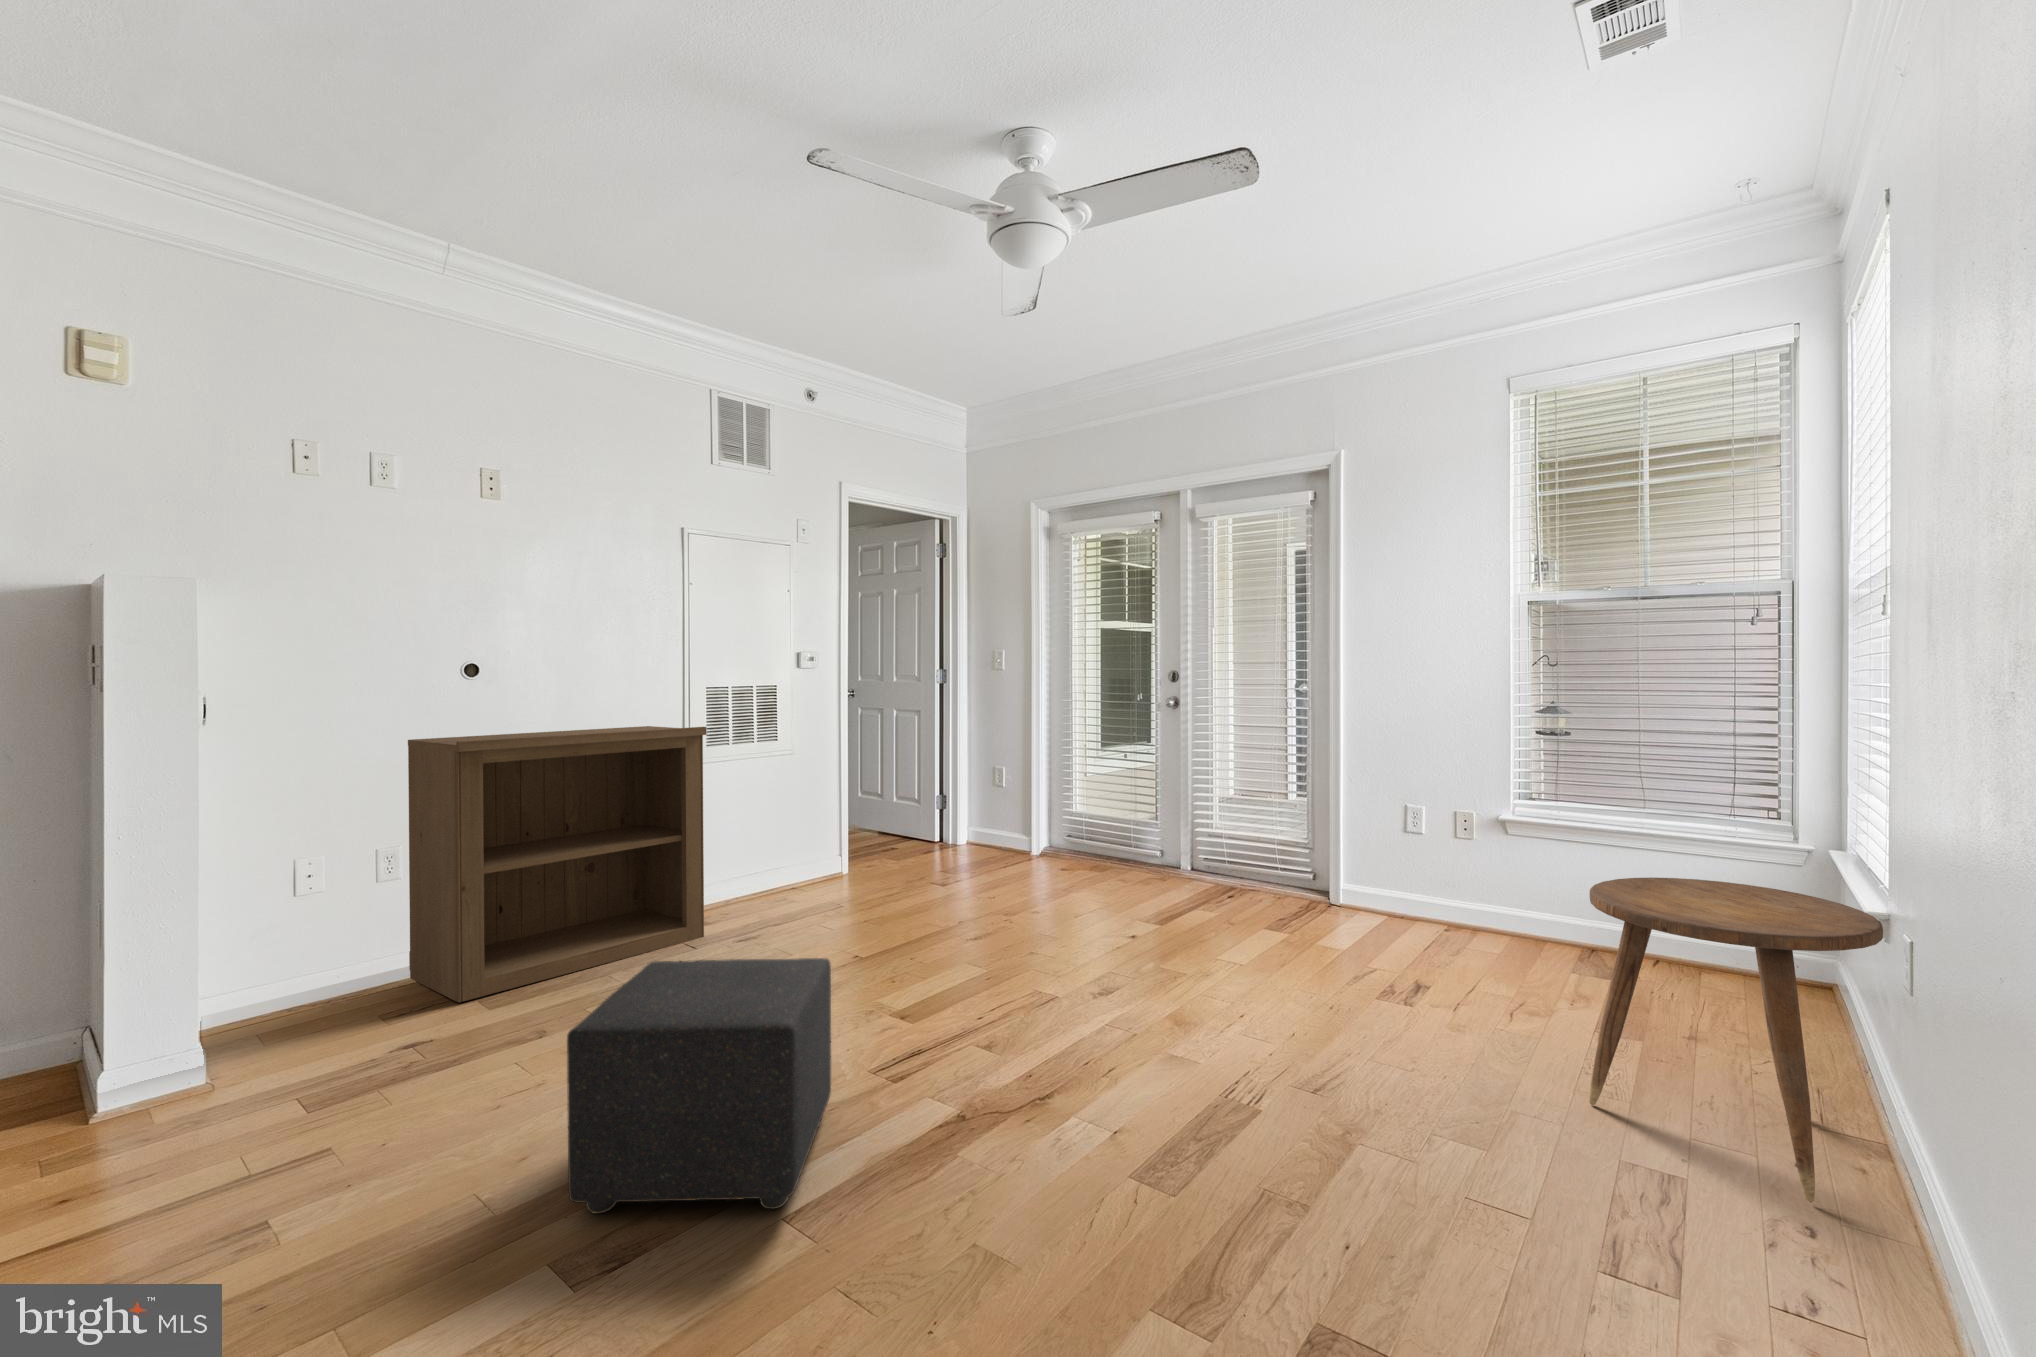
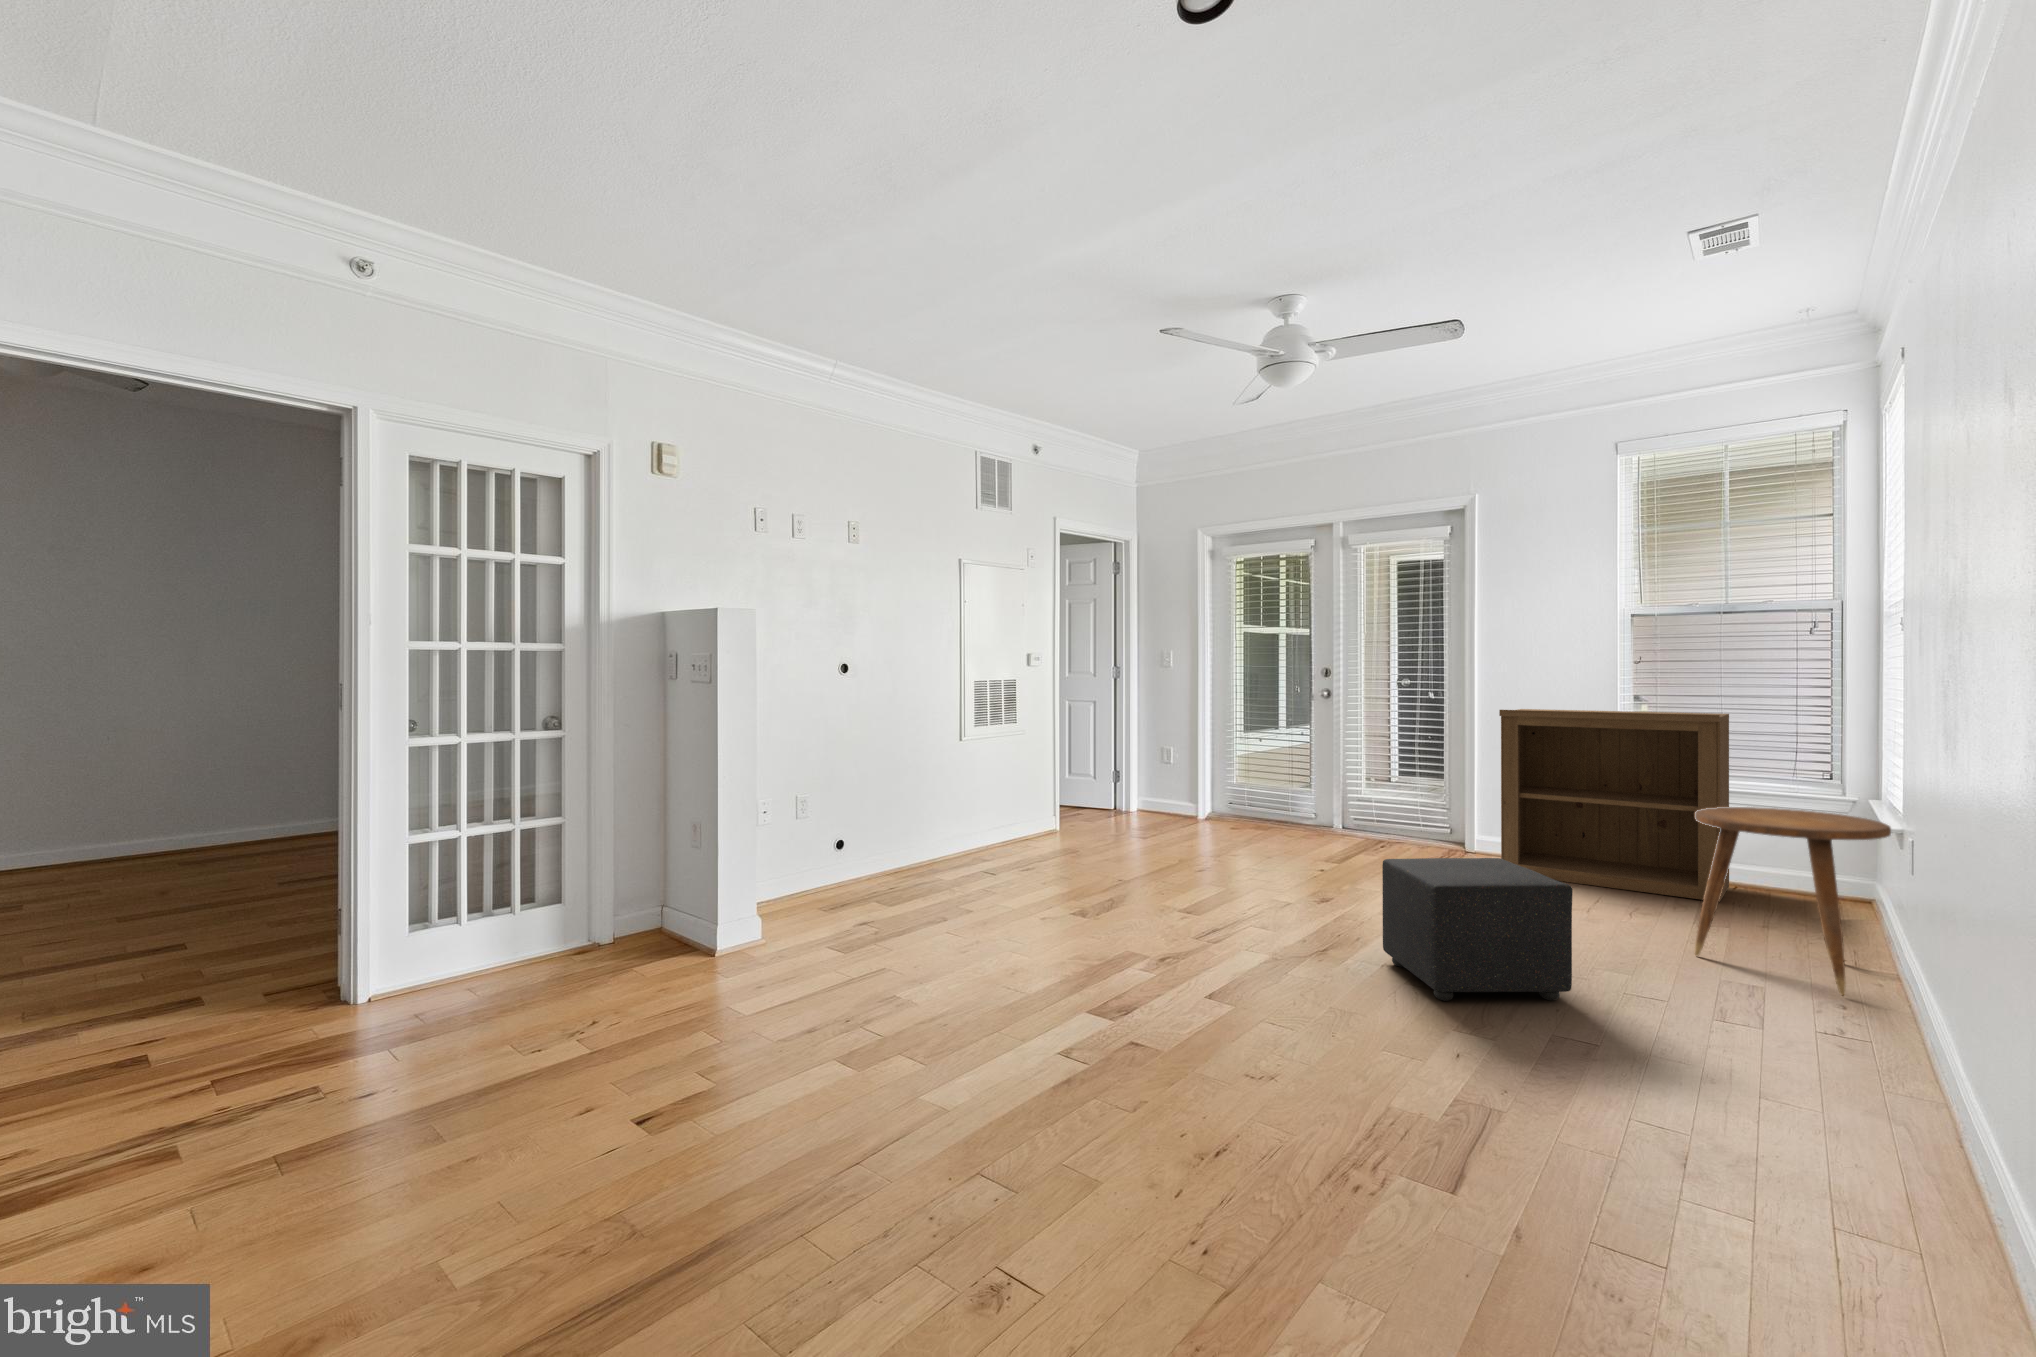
bookshelf: present [408,726,707,1002] -> present [1499,709,1729,902]
ottoman: present [567,958,831,1214] -> present [1382,858,1573,1001]

